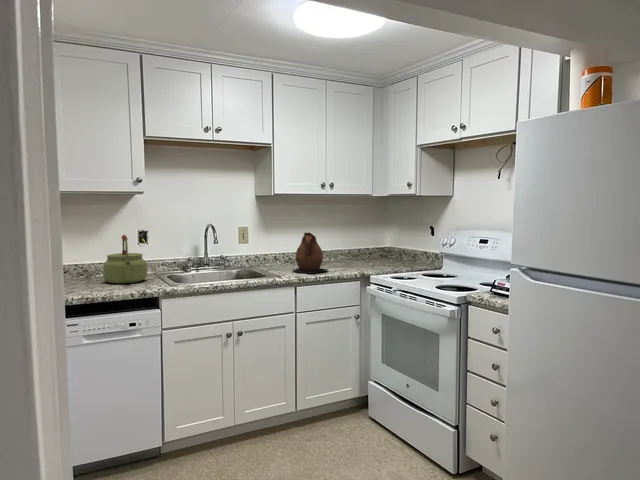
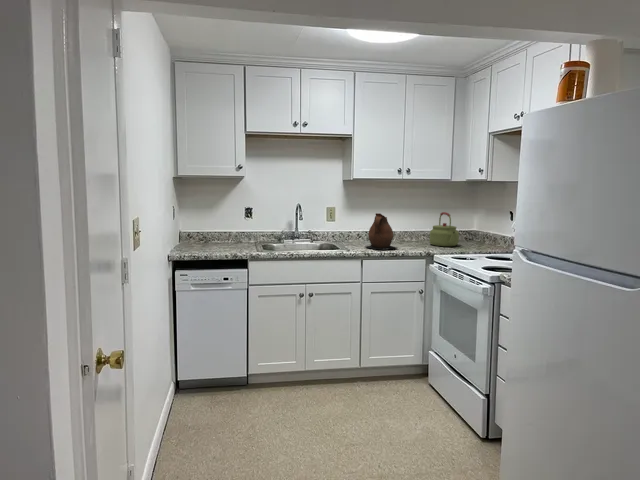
kettle: present [104,235,147,283] -> present [429,212,459,246]

